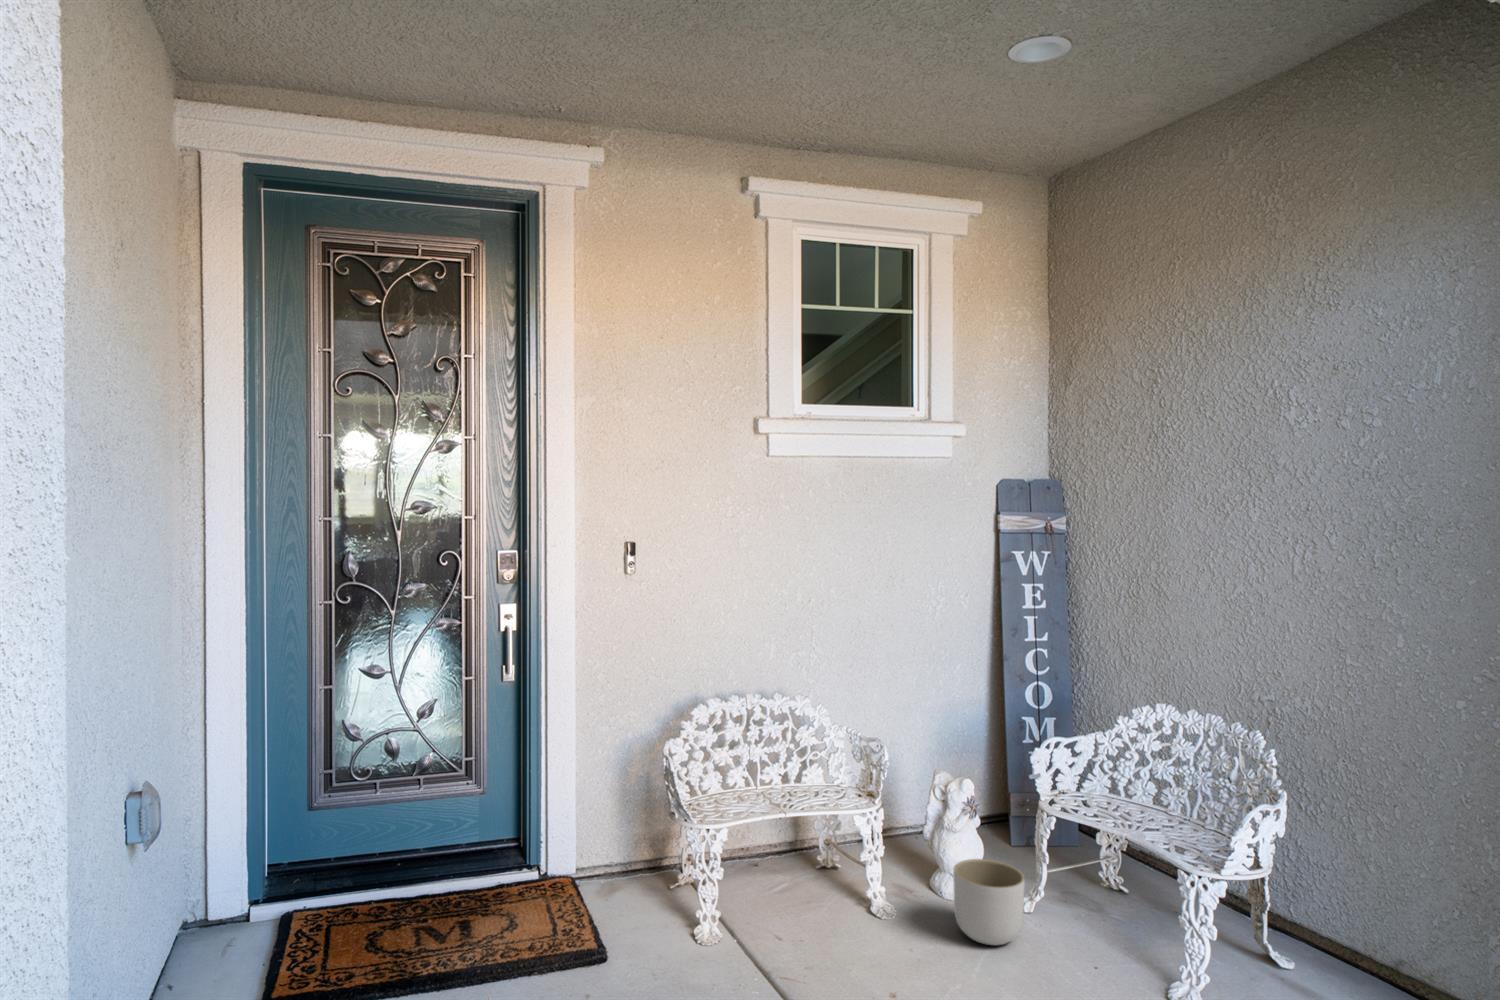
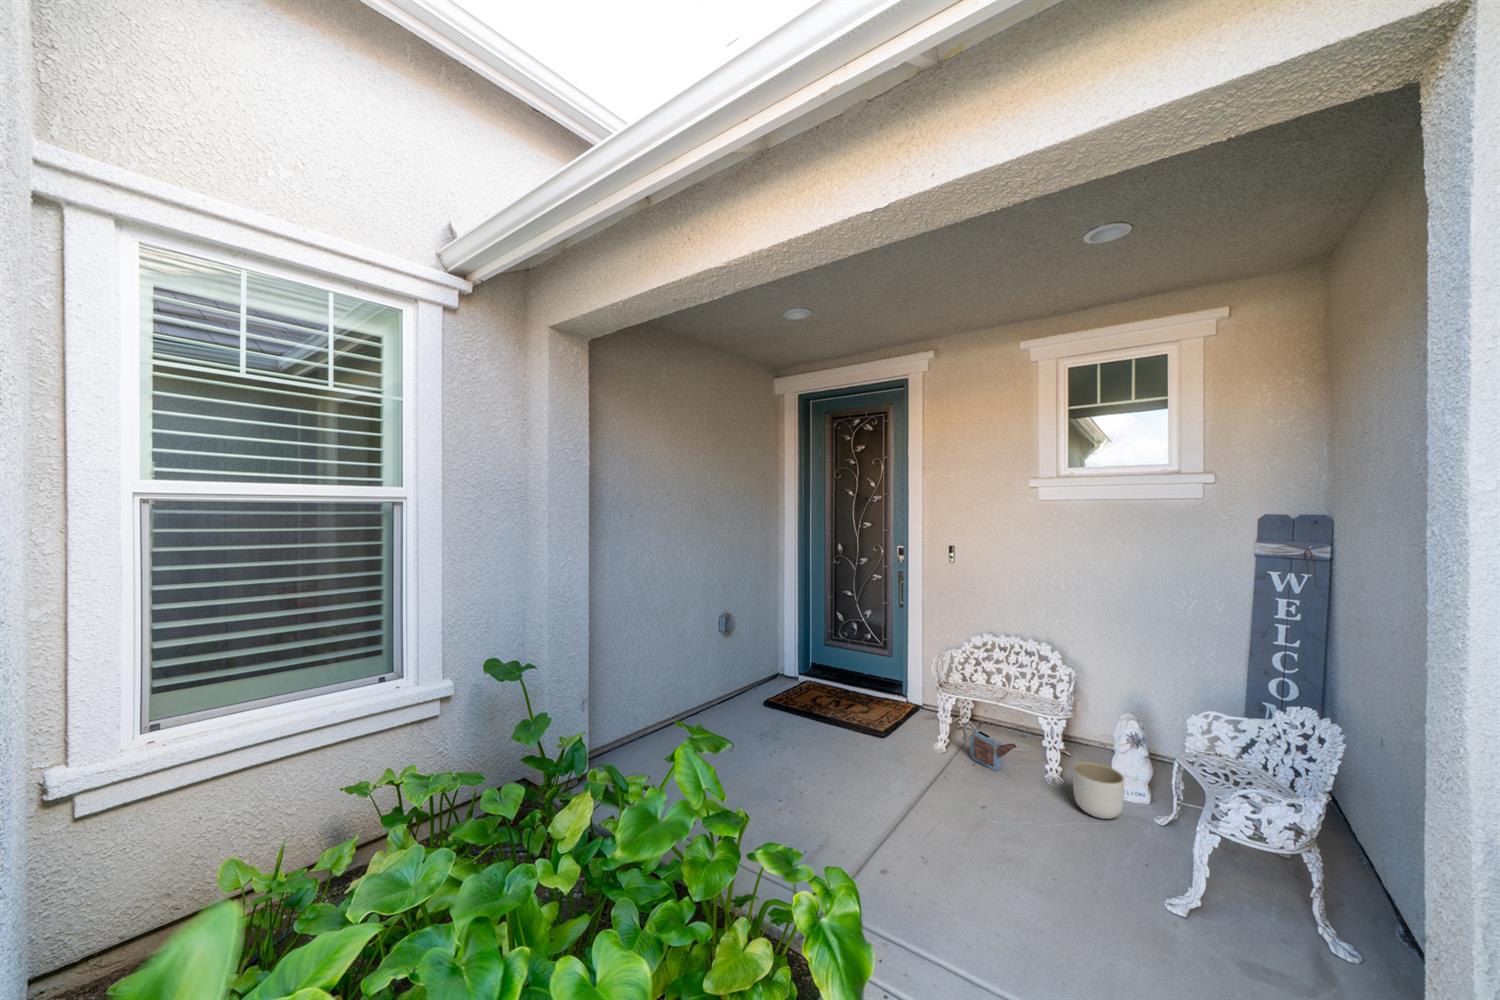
watering can: none [744,871,861,943] -> present [962,722,1016,771]

